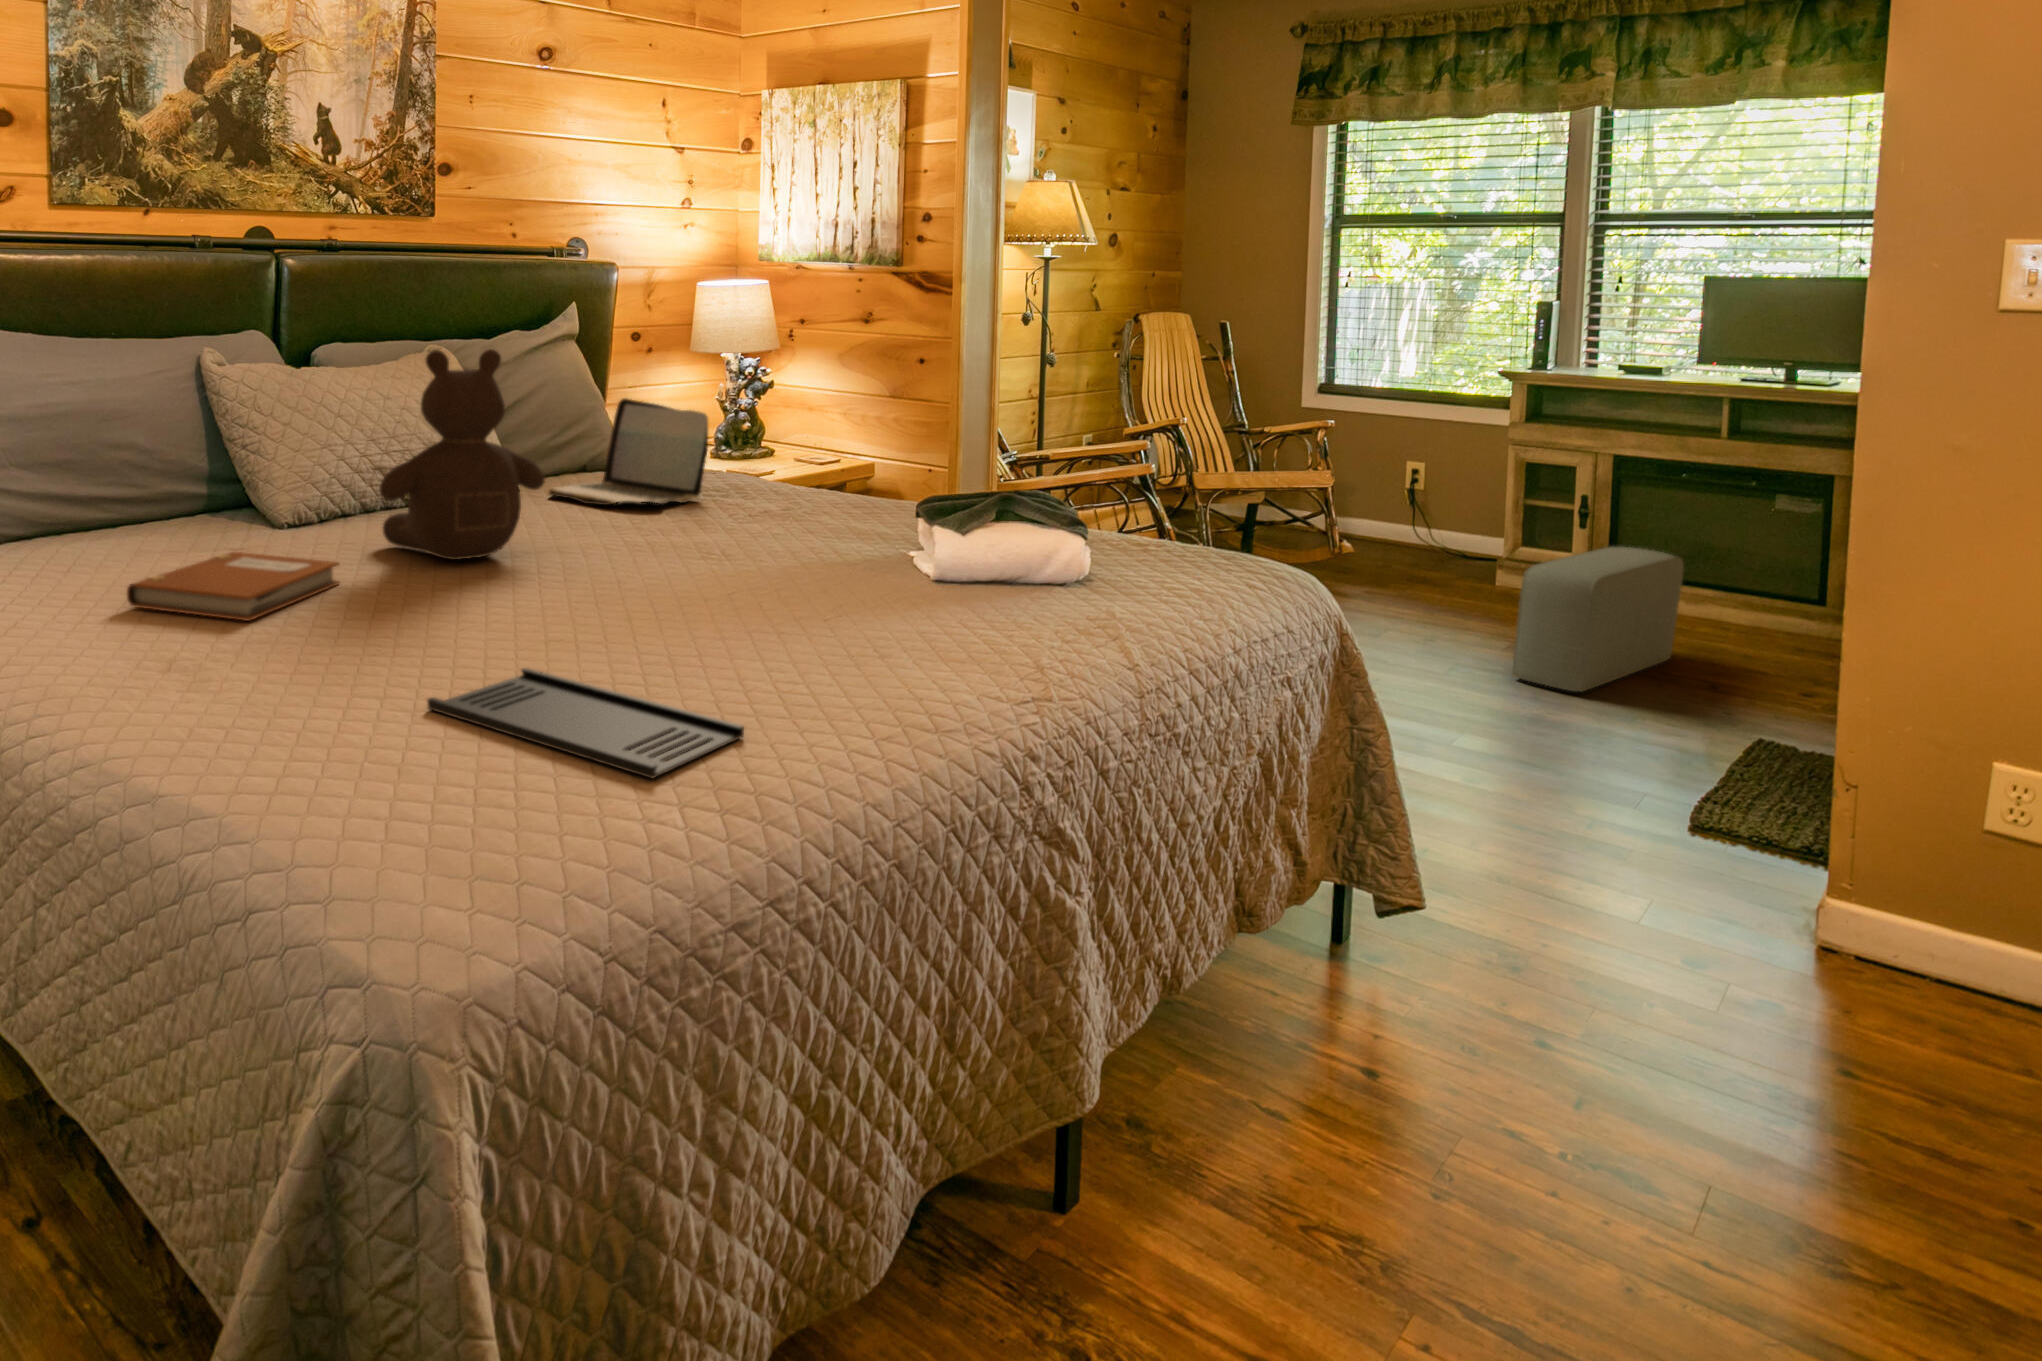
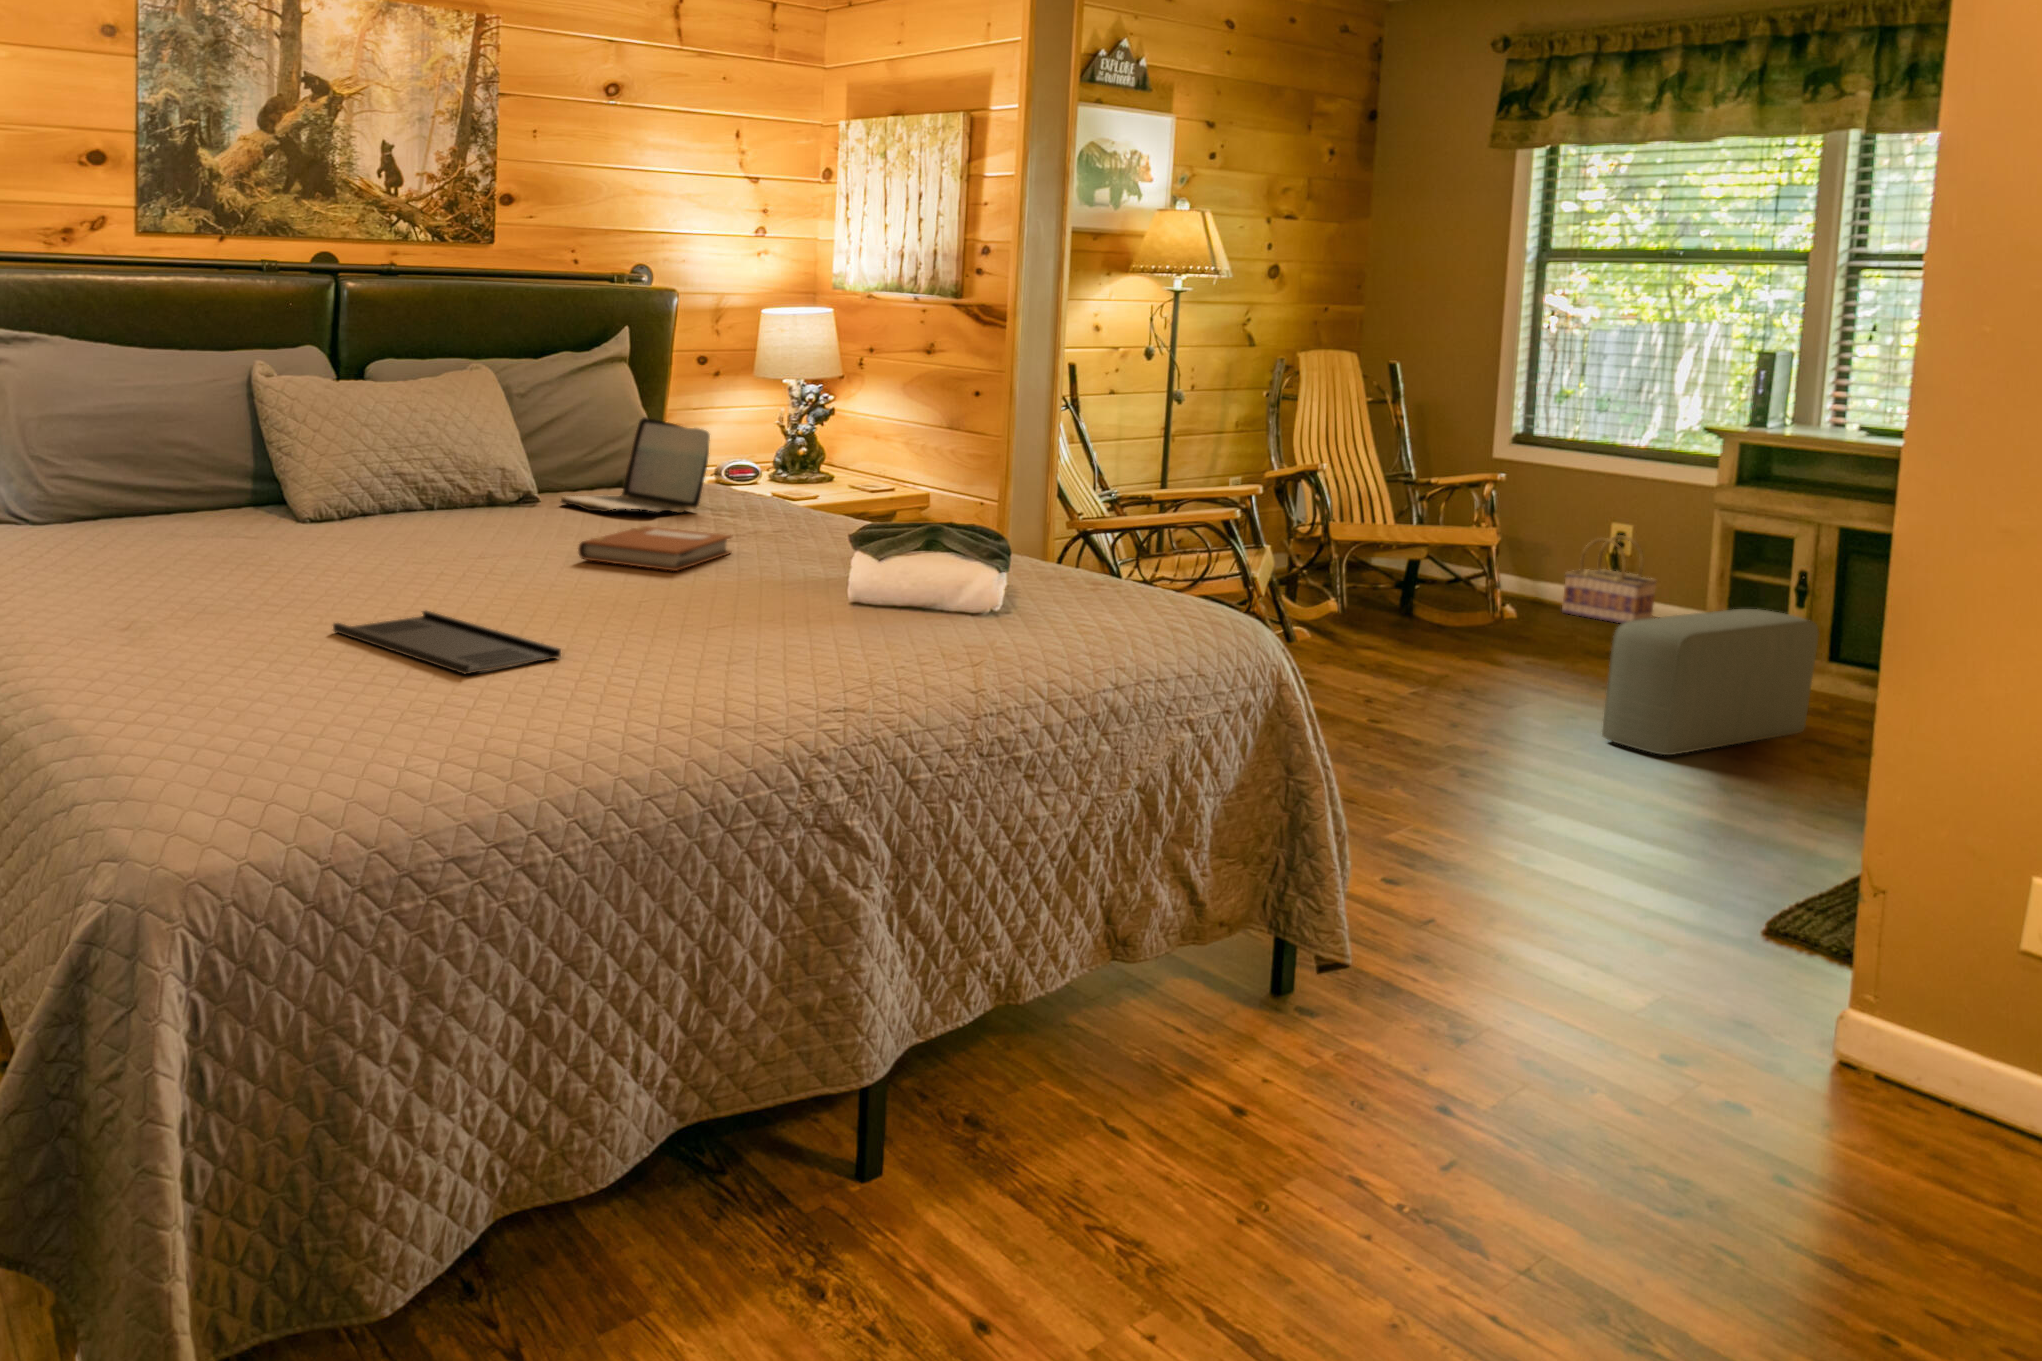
teddy bear: present [379,349,545,560] -> none [368,361,519,544]
basket: none [1384,473,1469,555] -> present [1562,535,1657,623]
notebook: present [127,552,339,621] -> present [578,526,731,571]

